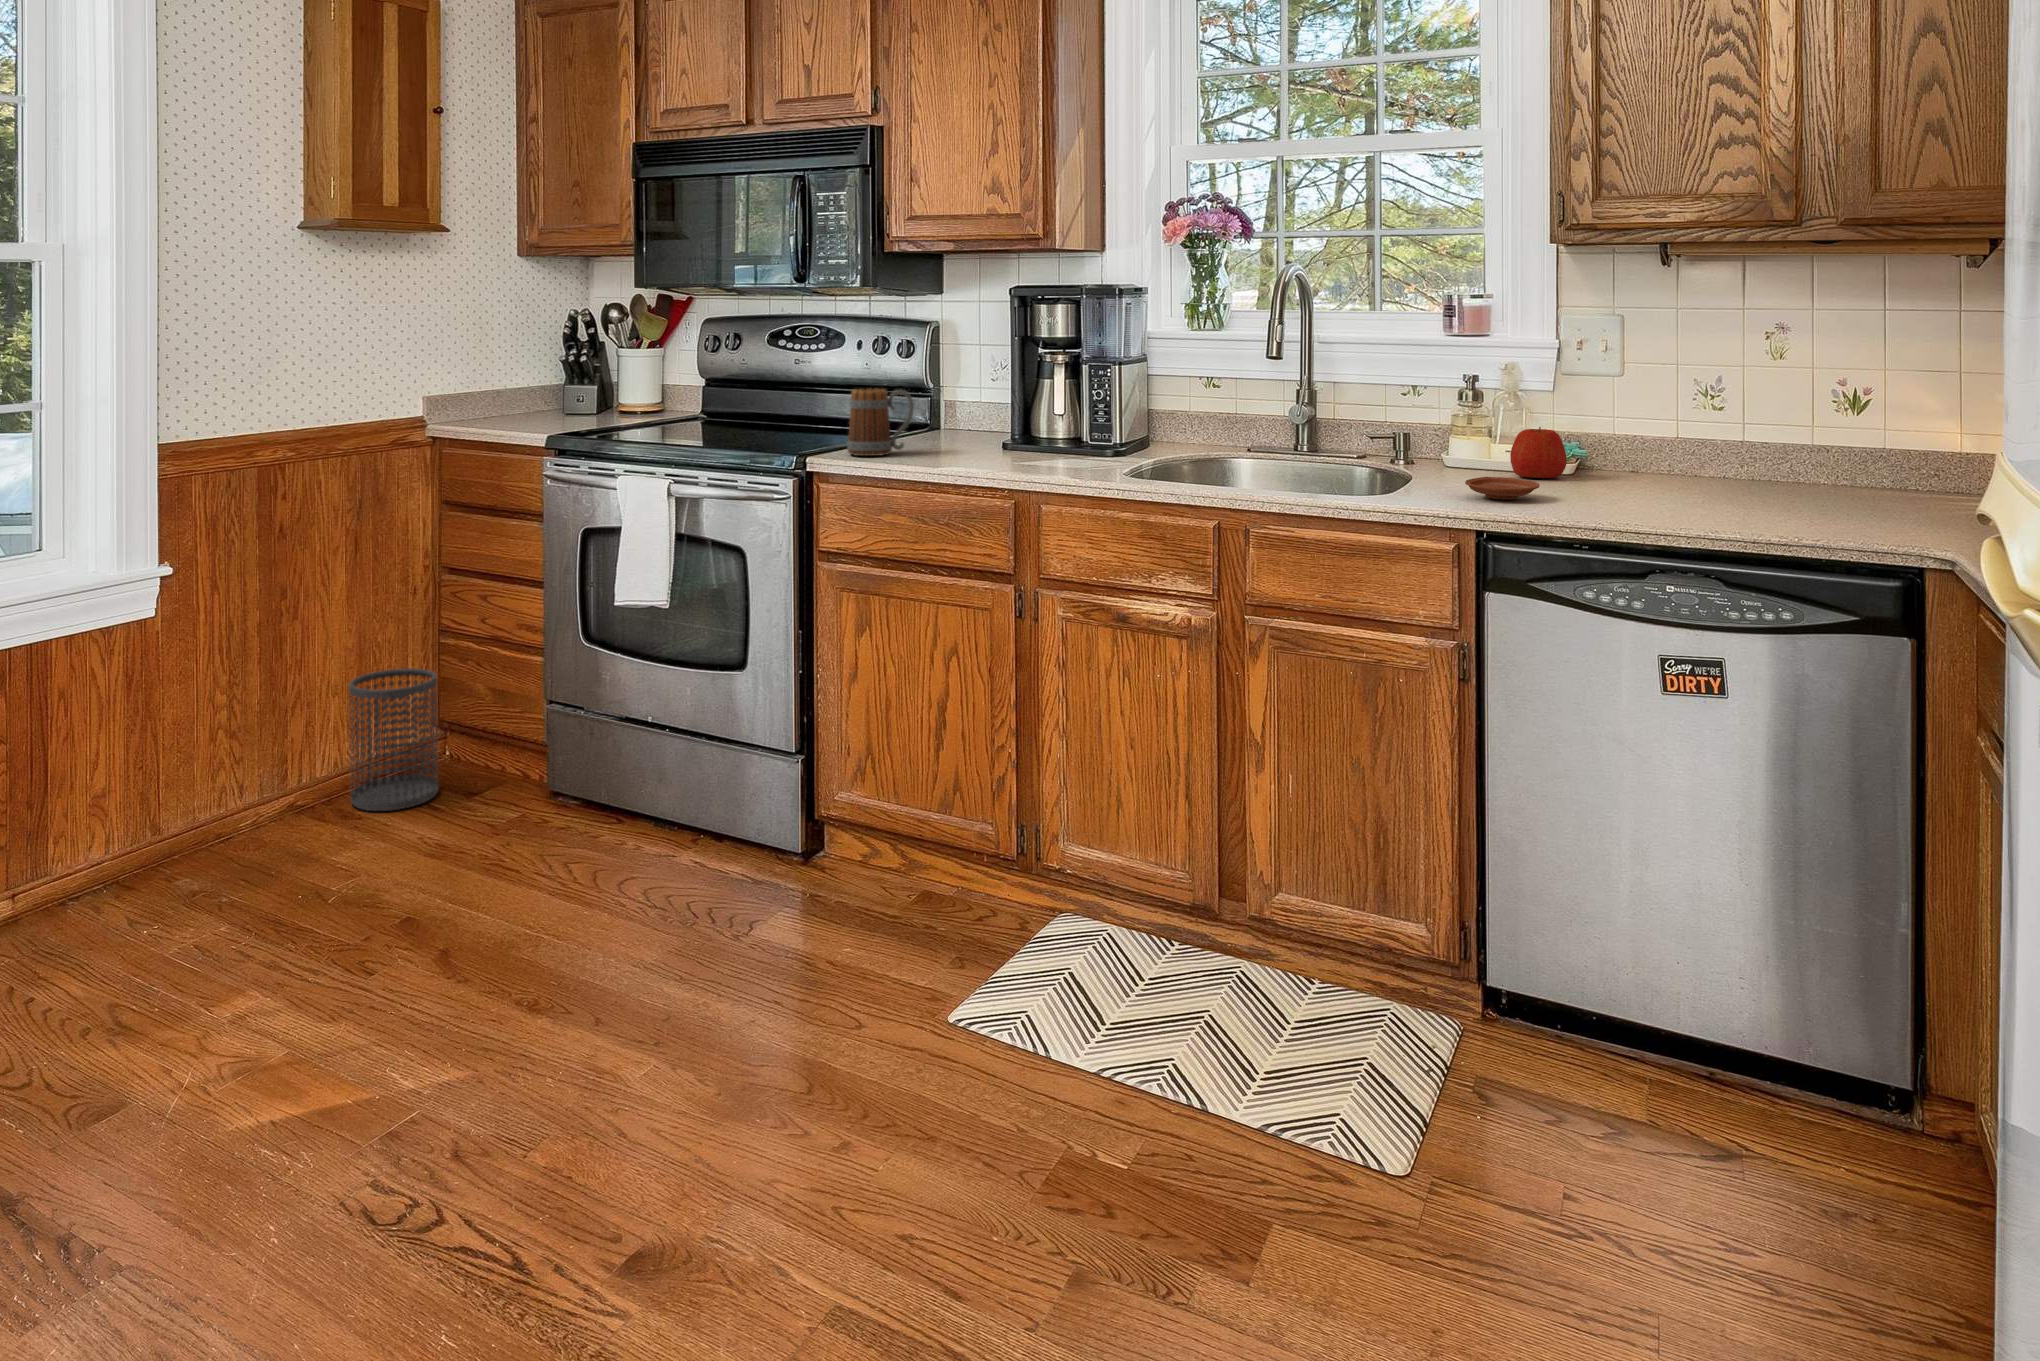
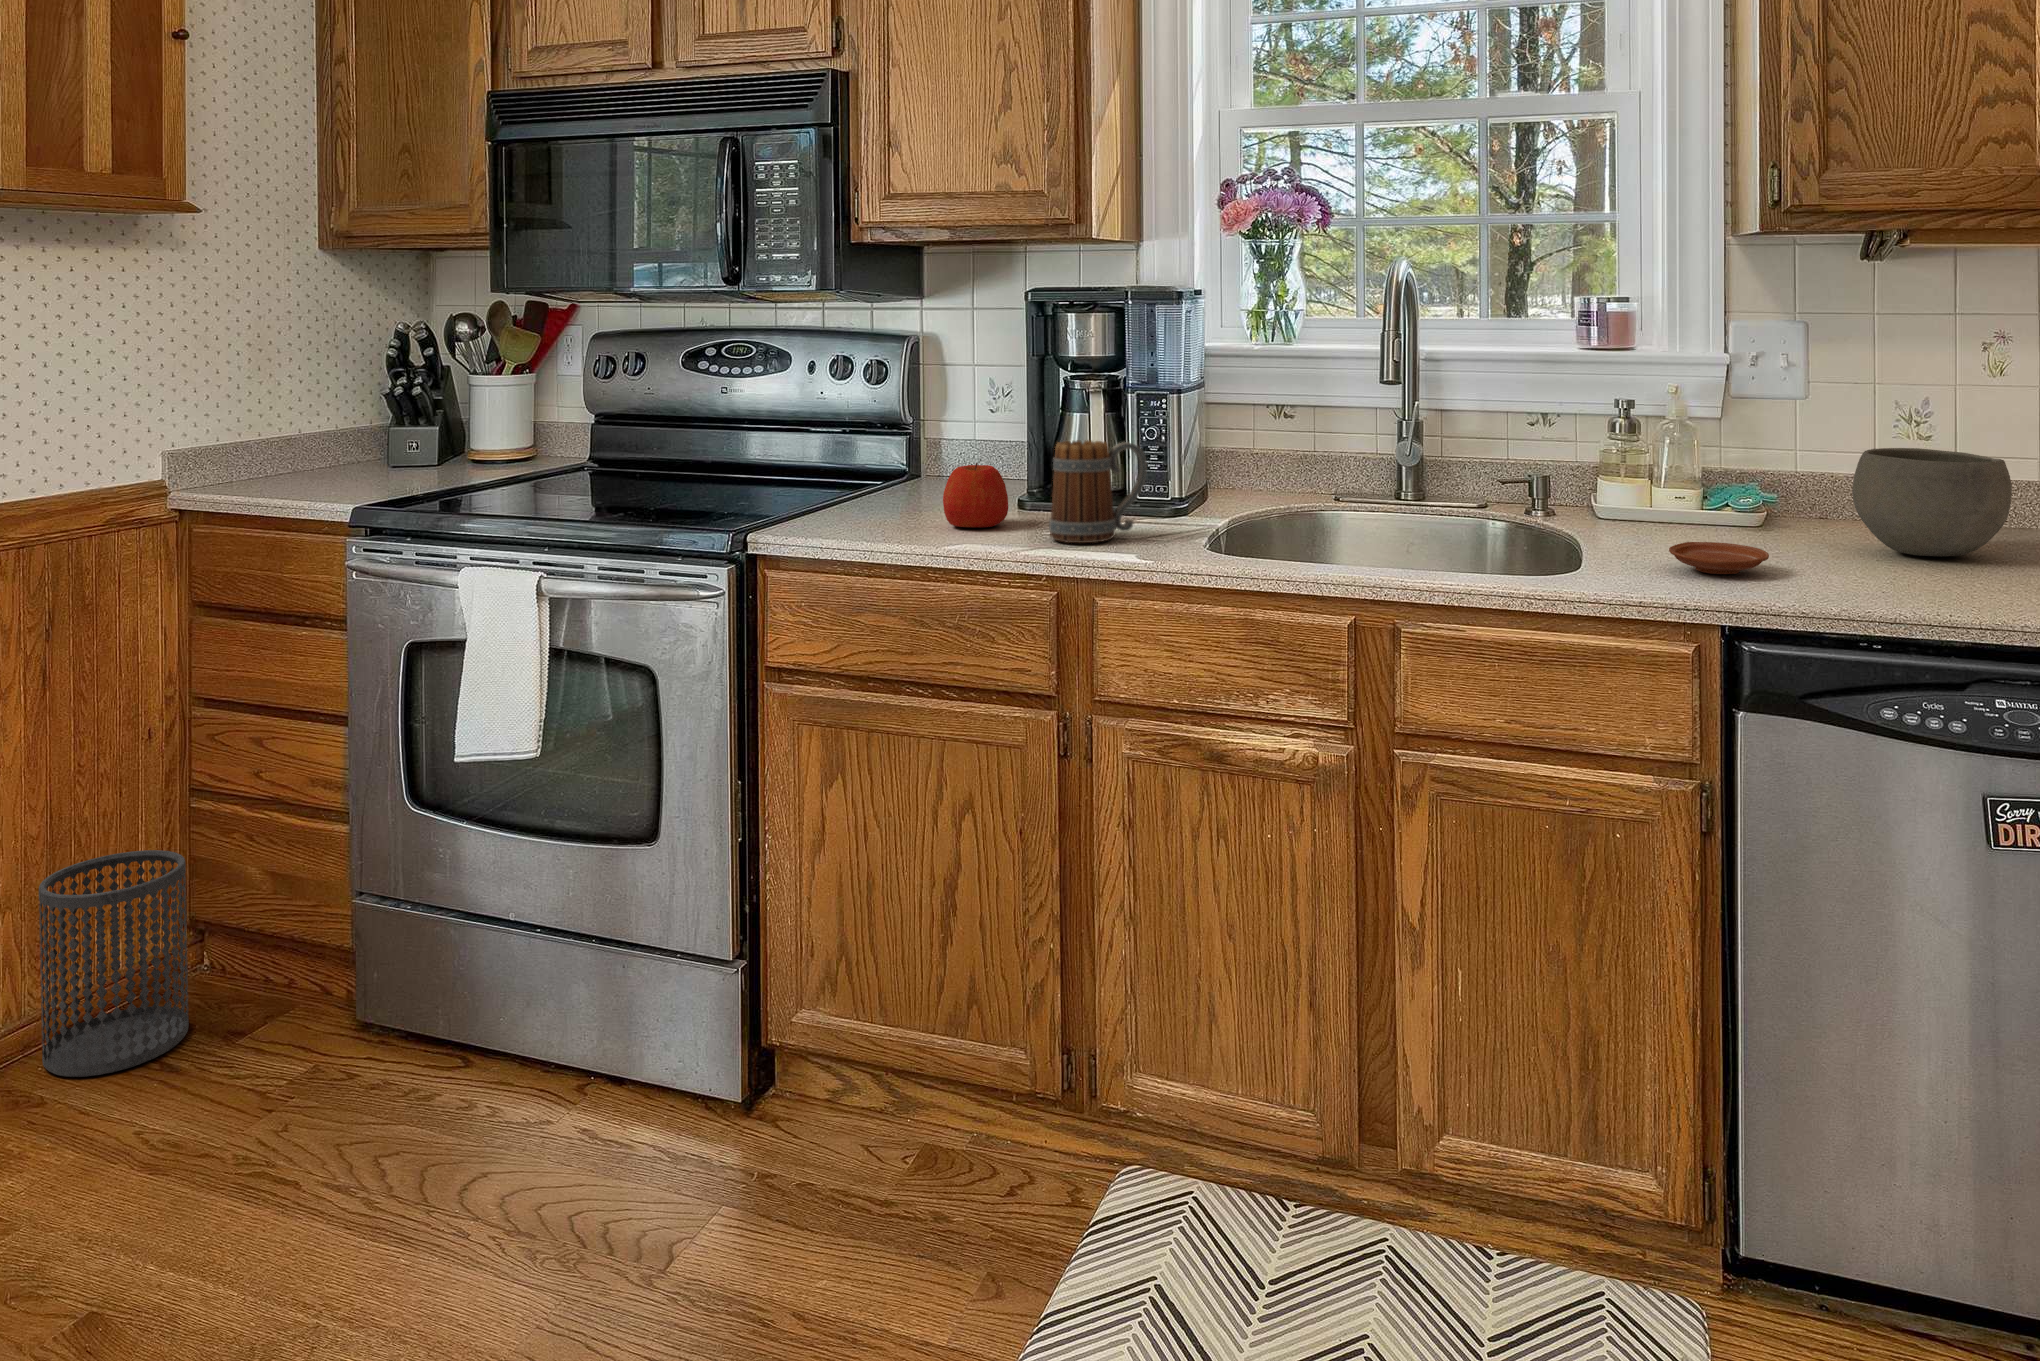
mug: present [847,388,914,456] -> present [1049,440,1147,543]
bowl: none [1626,410,1746,493] -> present [1852,448,2012,556]
apple: present [1510,427,1567,478] -> present [943,463,1008,527]

